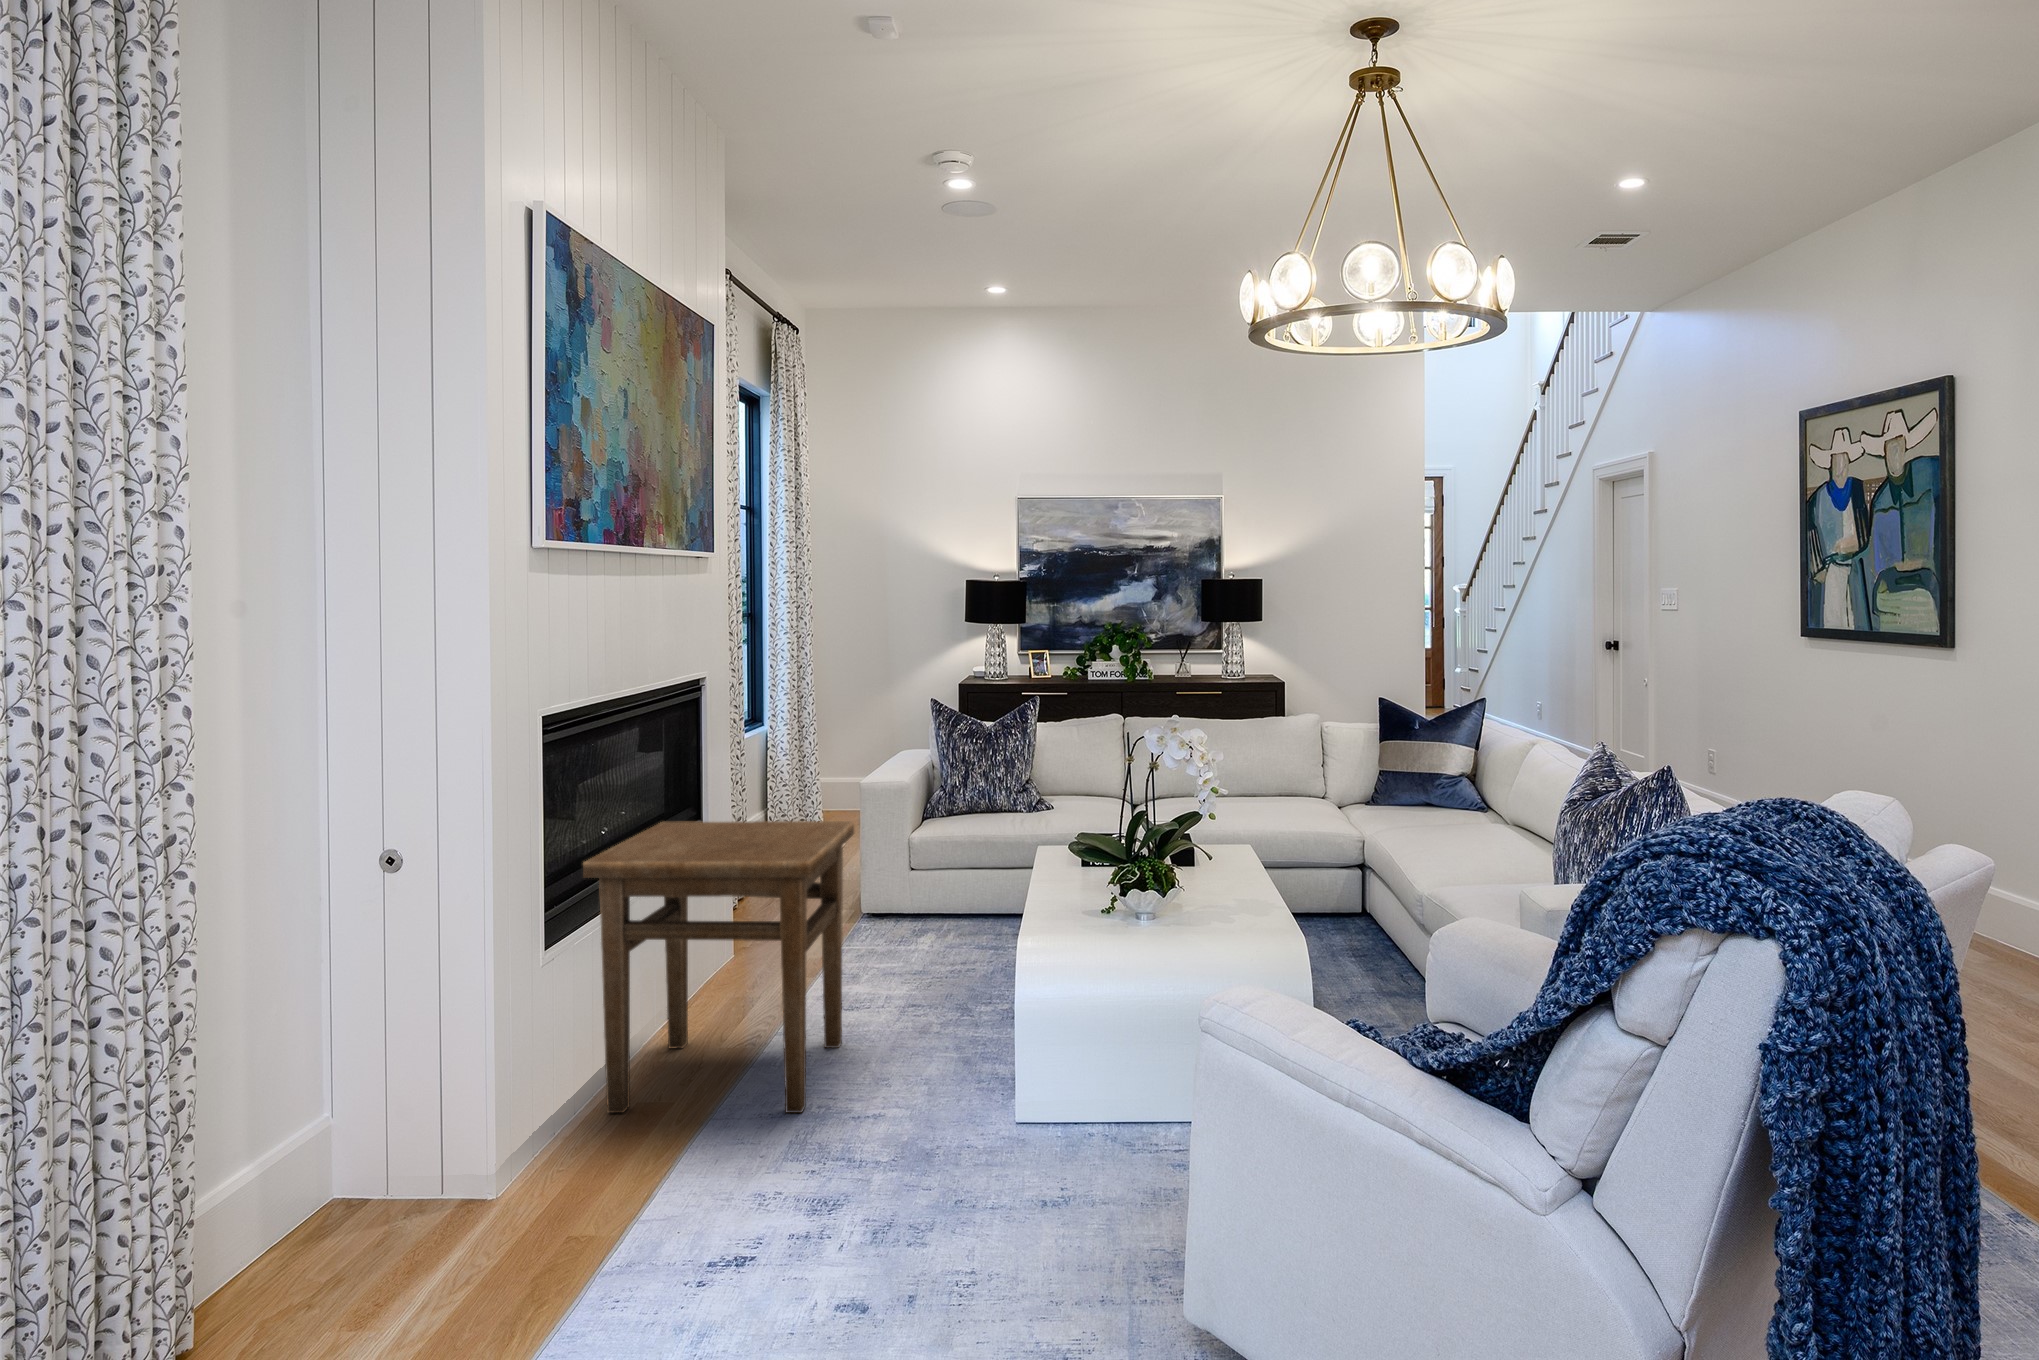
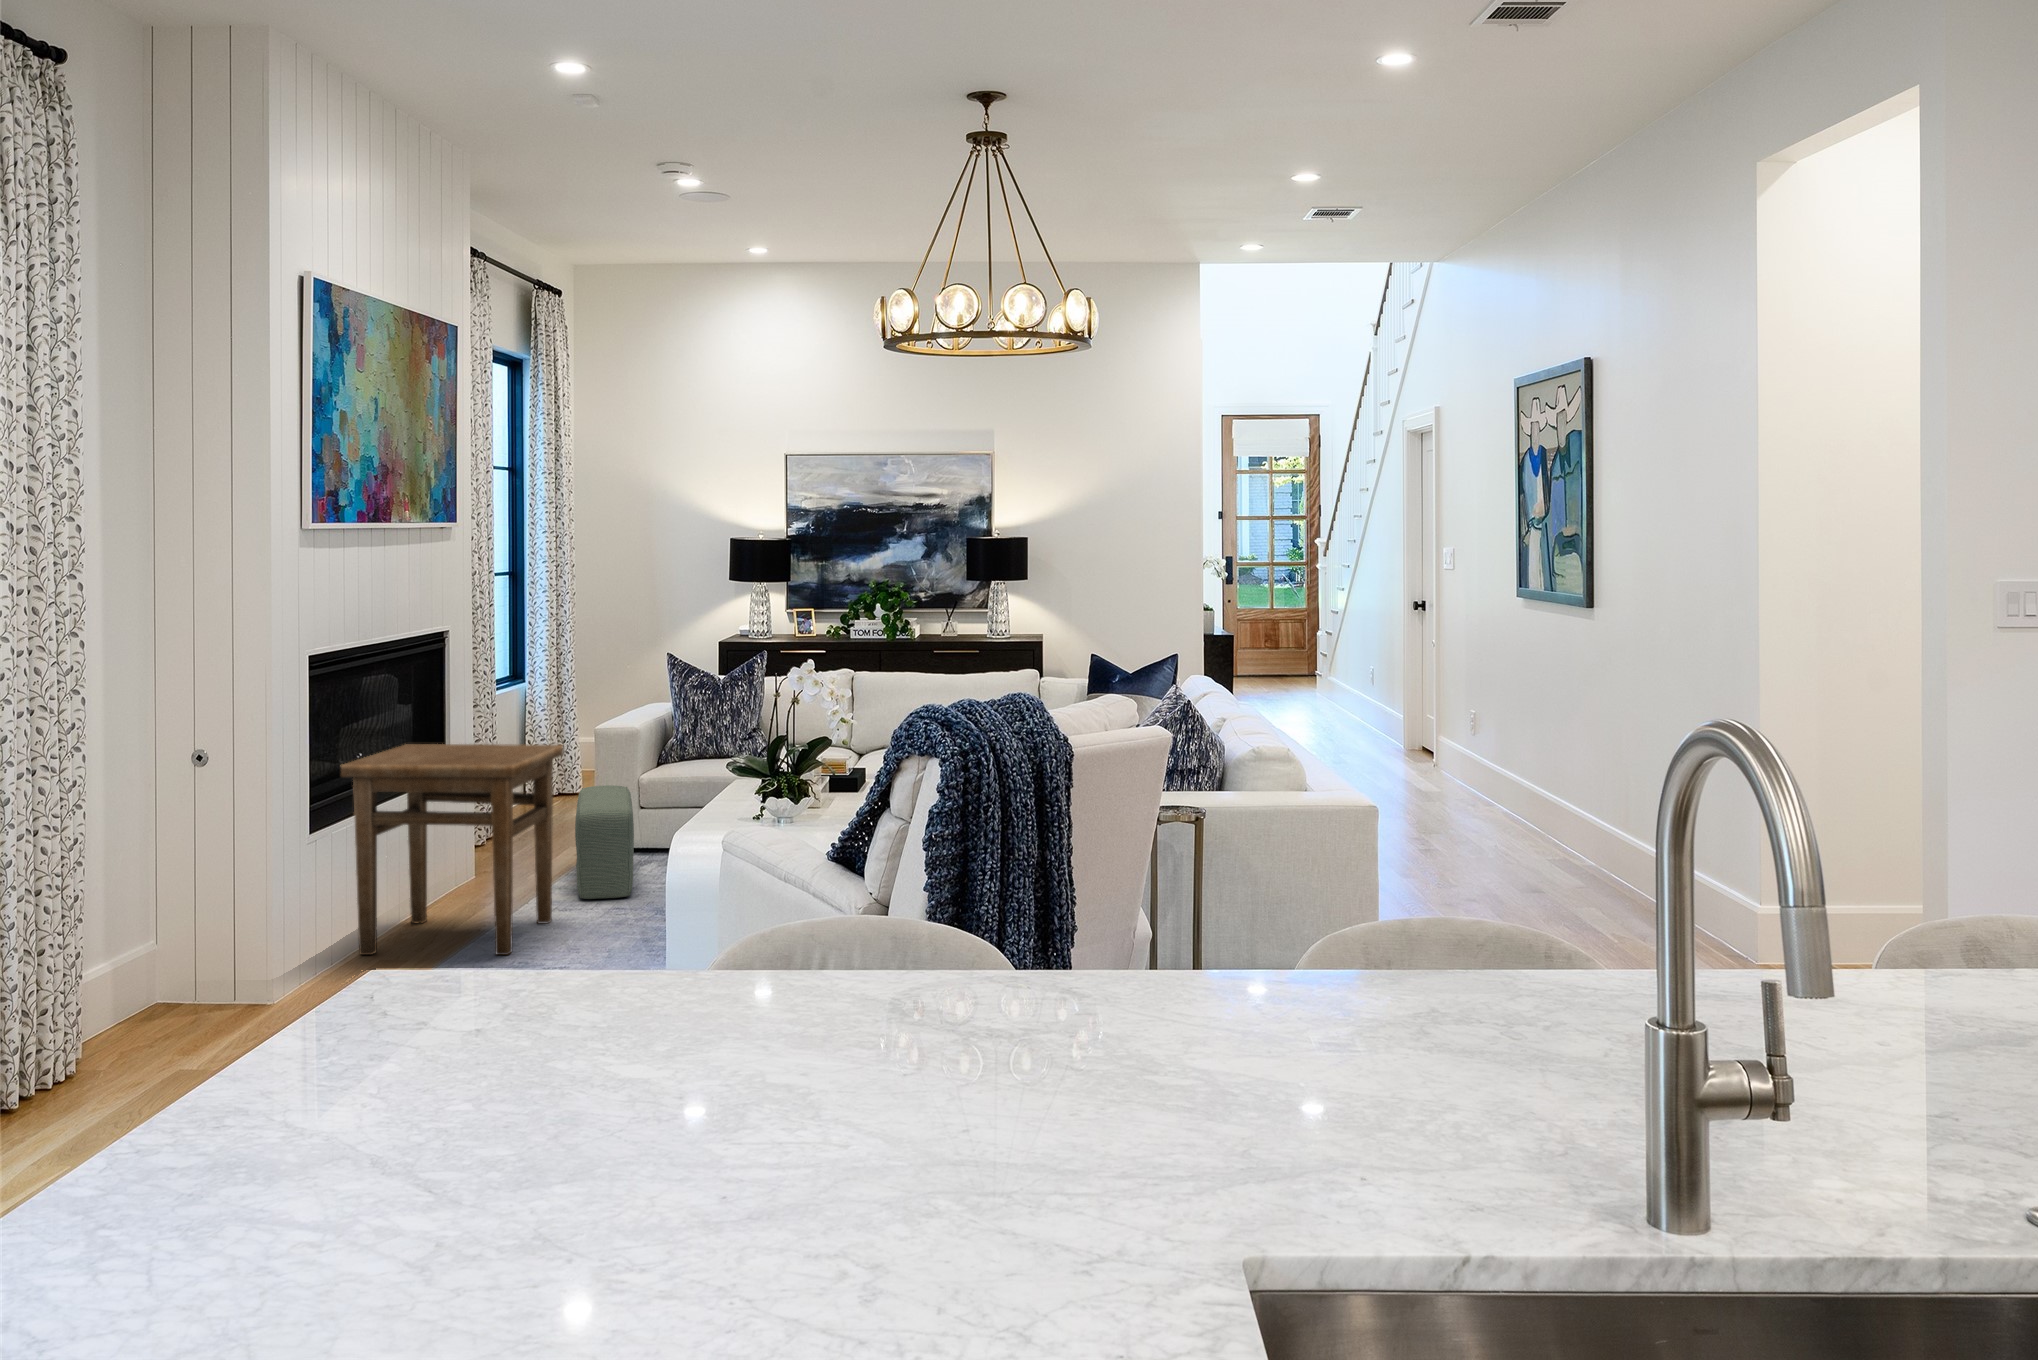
pouf: none [850,855,927,1004] -> present [575,786,634,899]

